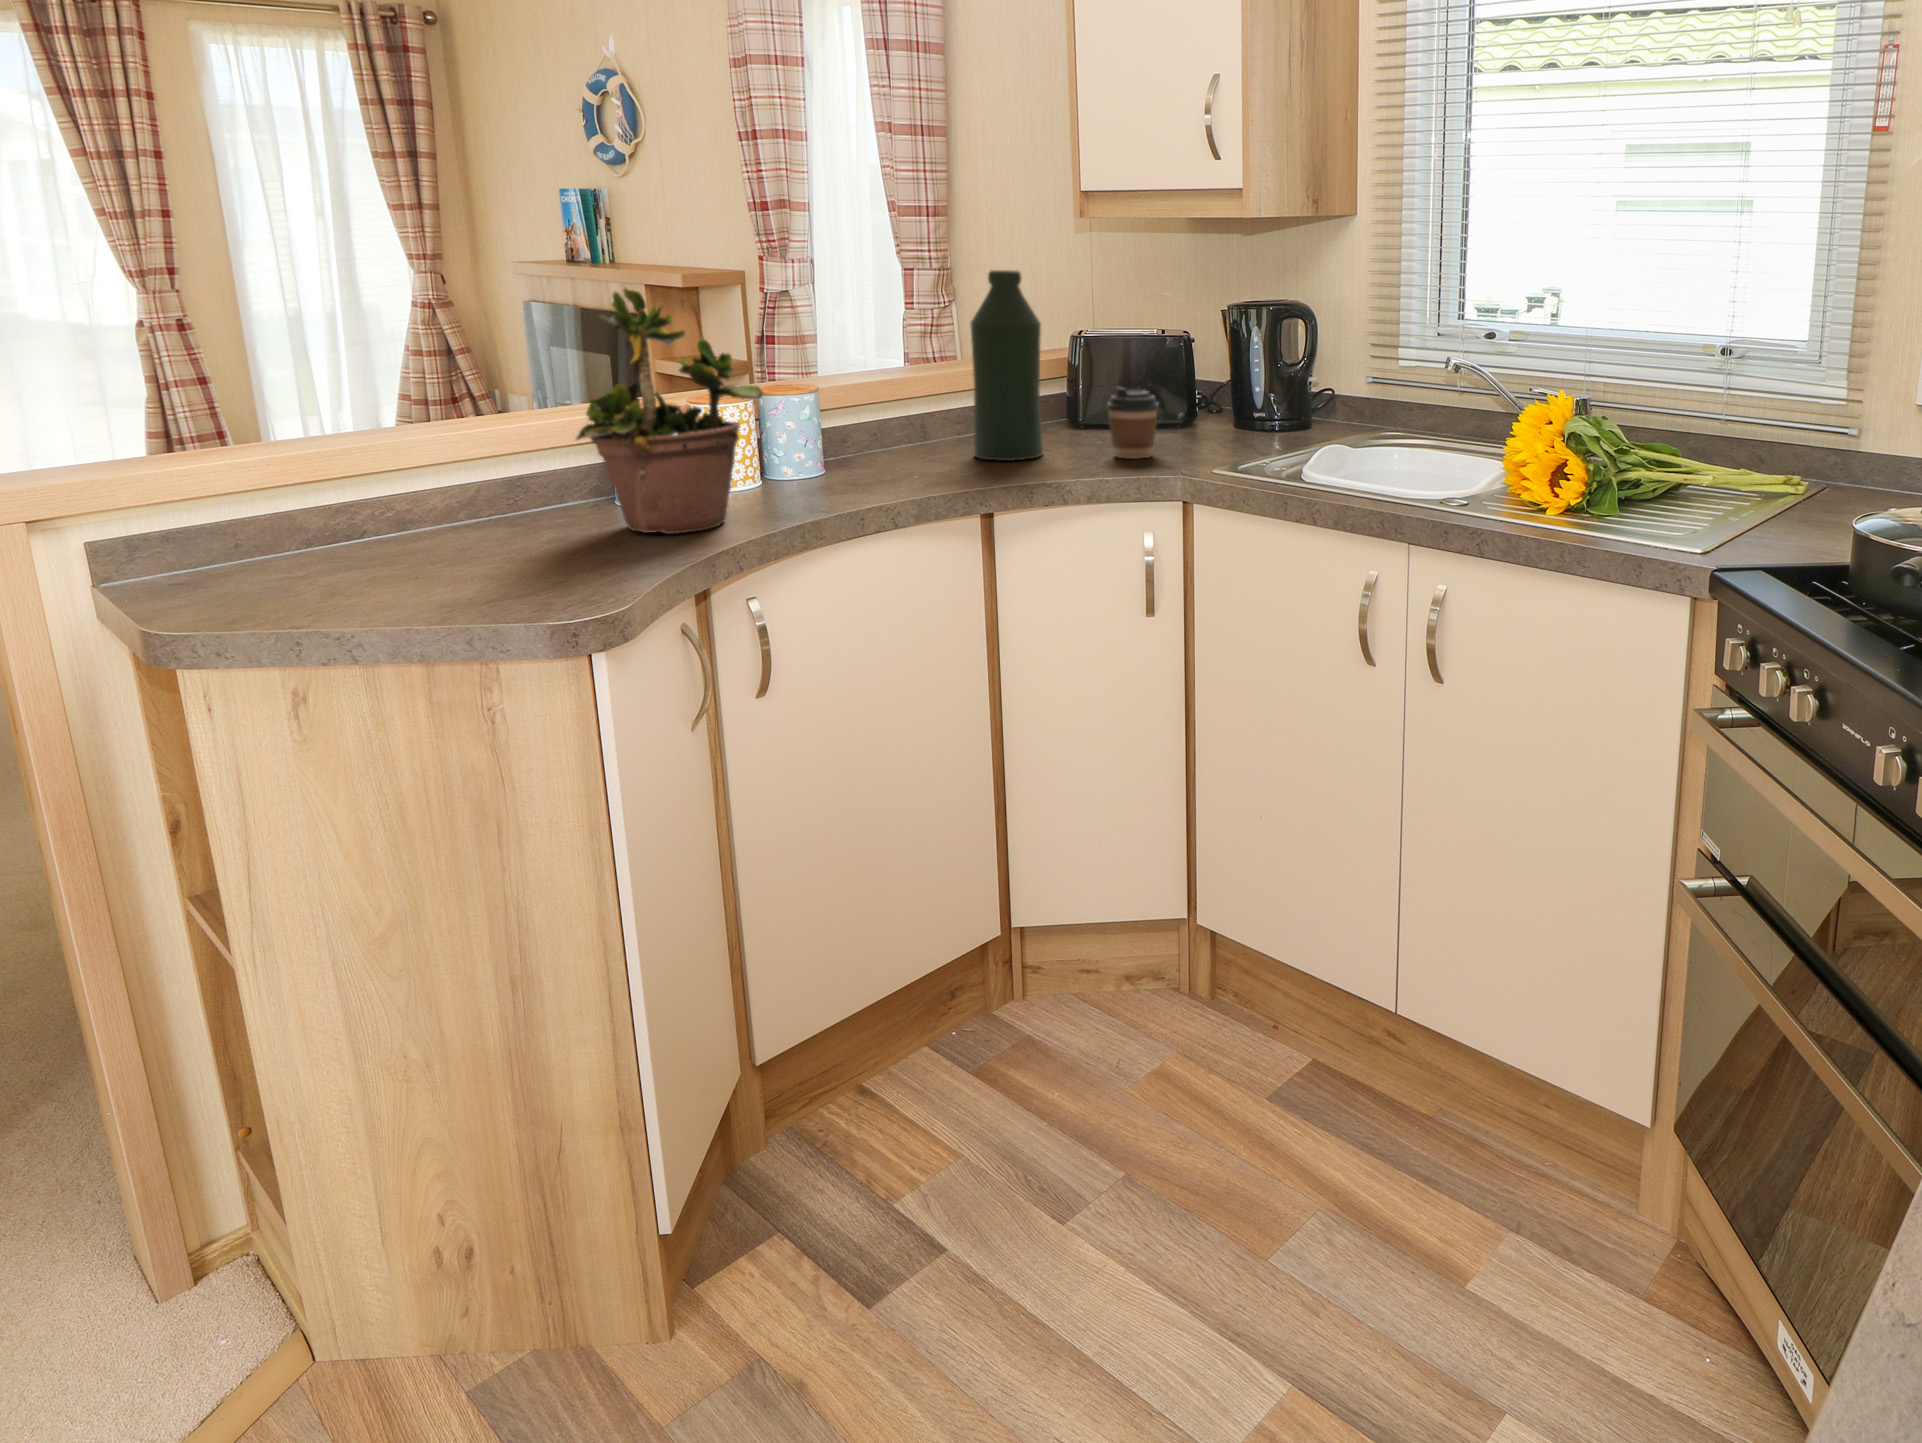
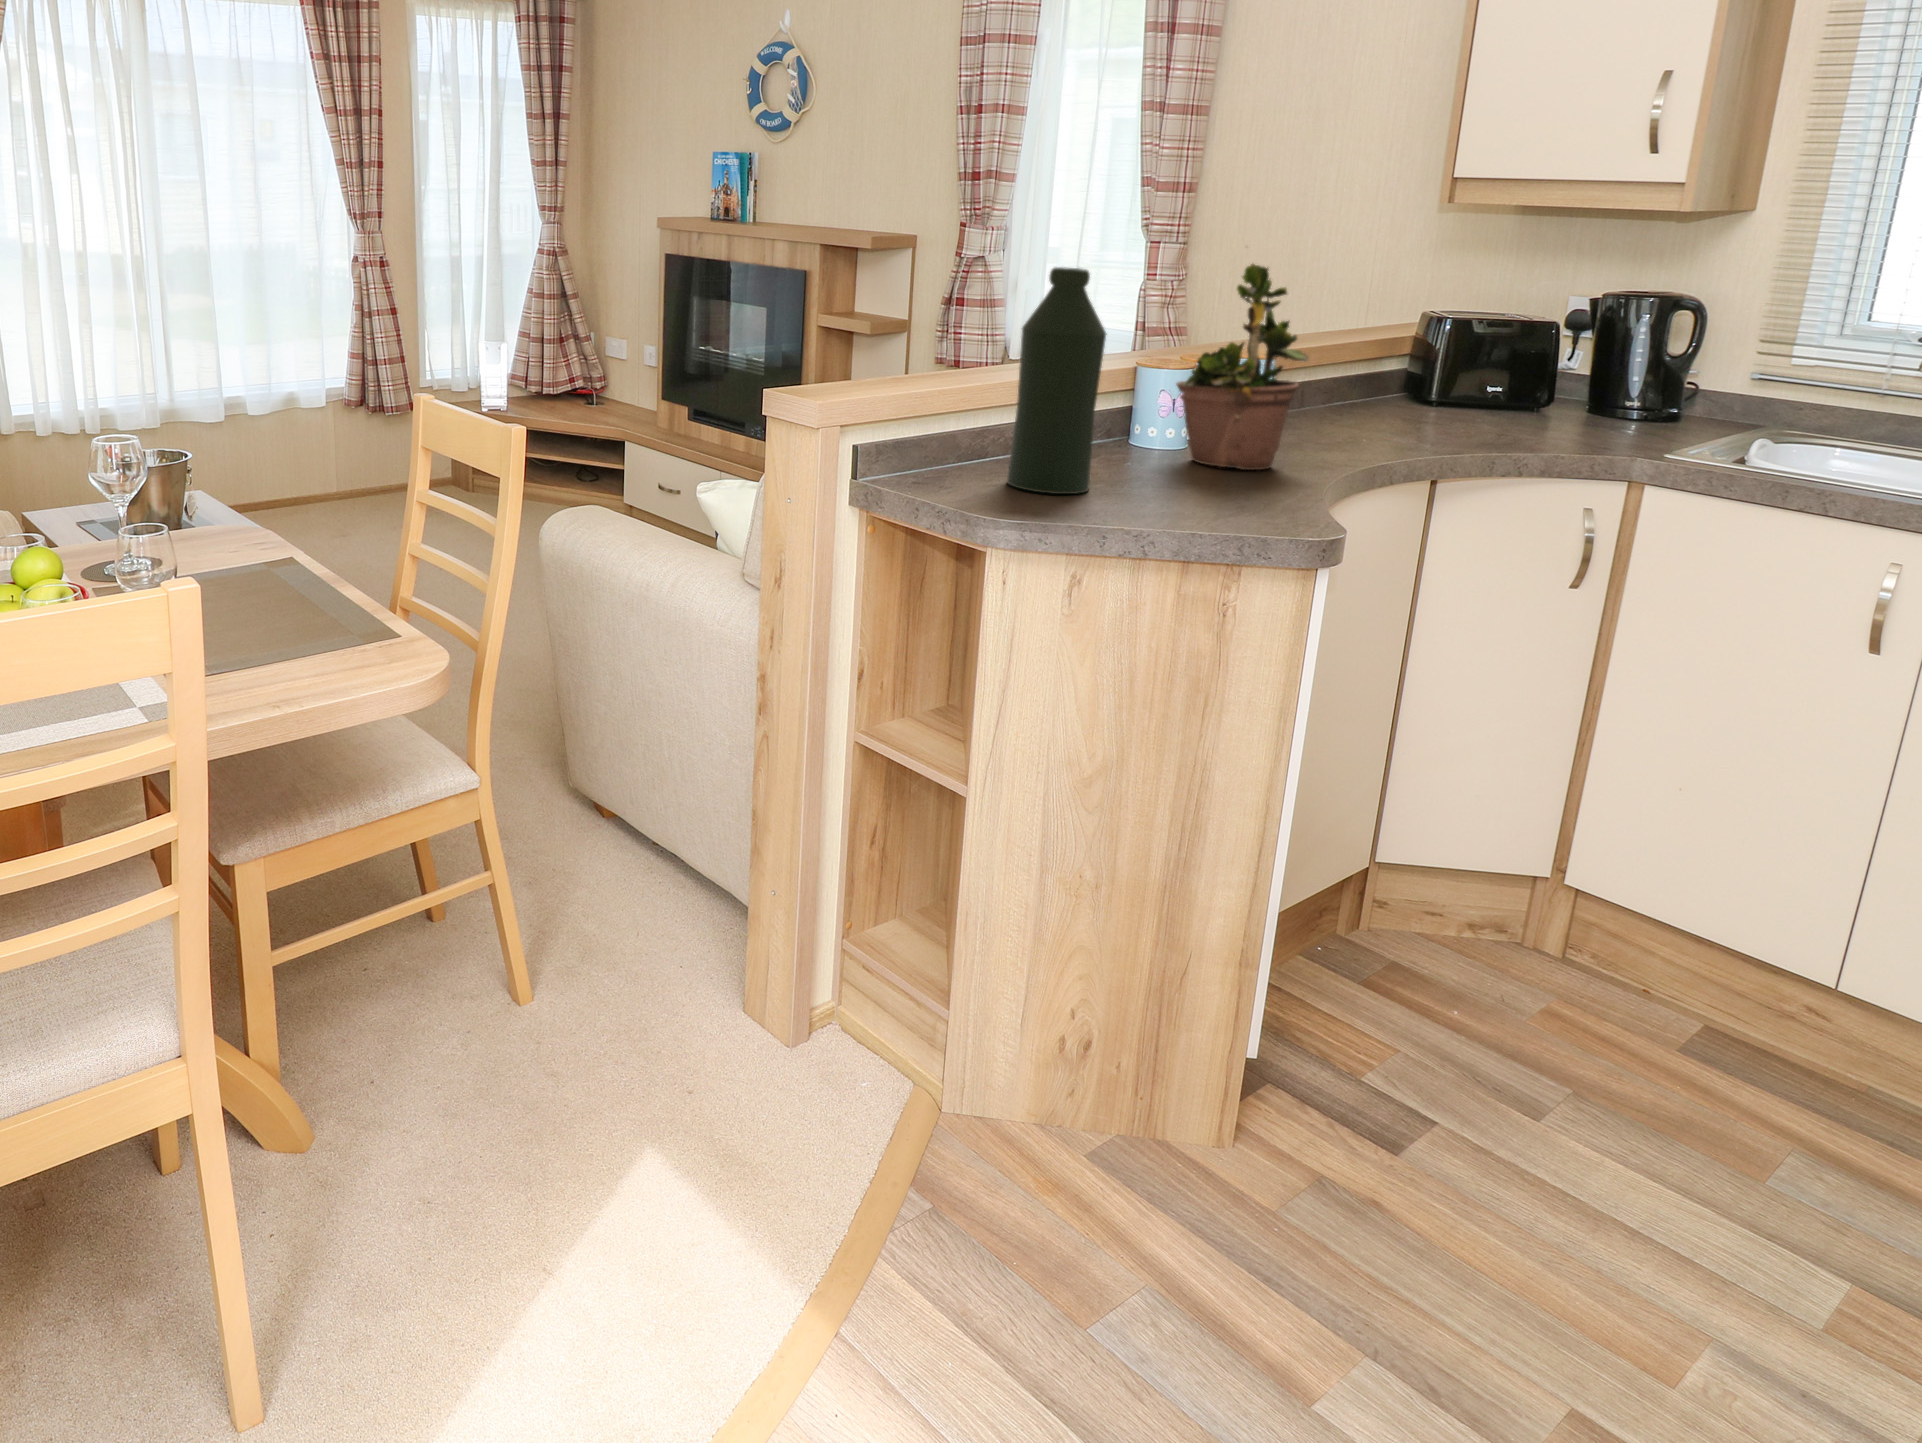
bottle: present [971,270,1043,460] -> present [1007,267,1107,494]
coffee cup: present [1107,387,1159,459] -> none [1519,371,1577,439]

